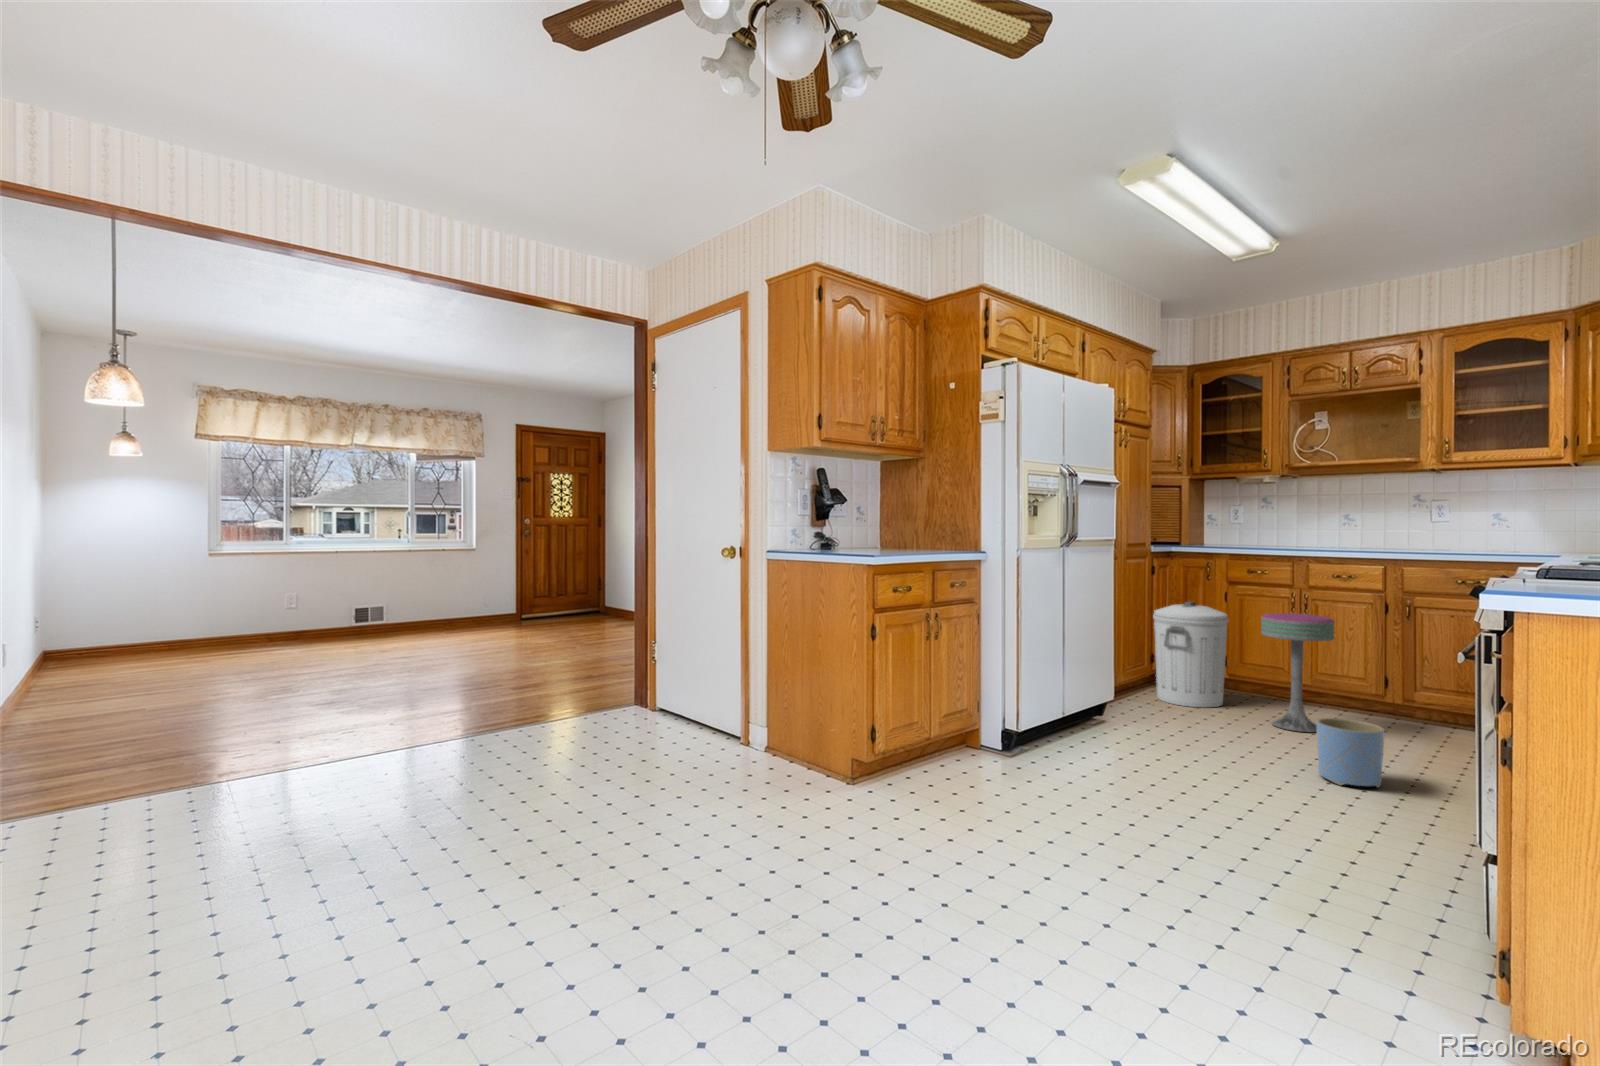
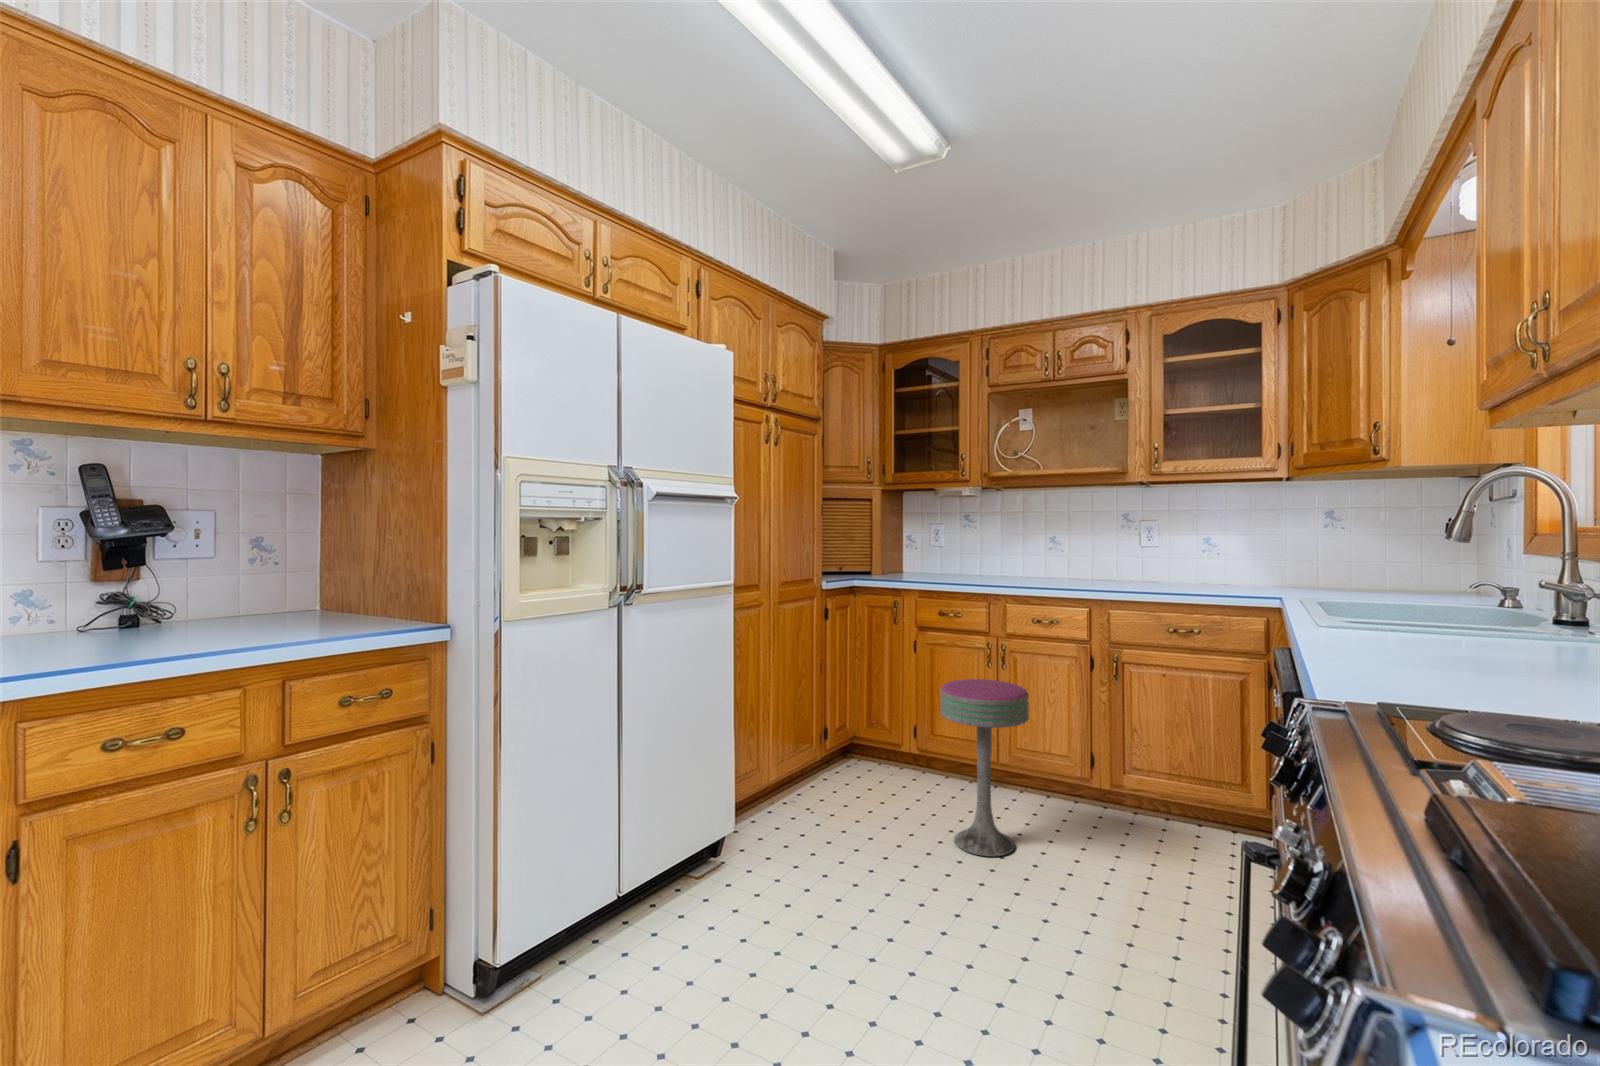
trash can: present [1153,601,1229,707] -> none [819,657,911,810]
planter: present [1316,718,1385,788] -> none [986,885,1082,1025]

